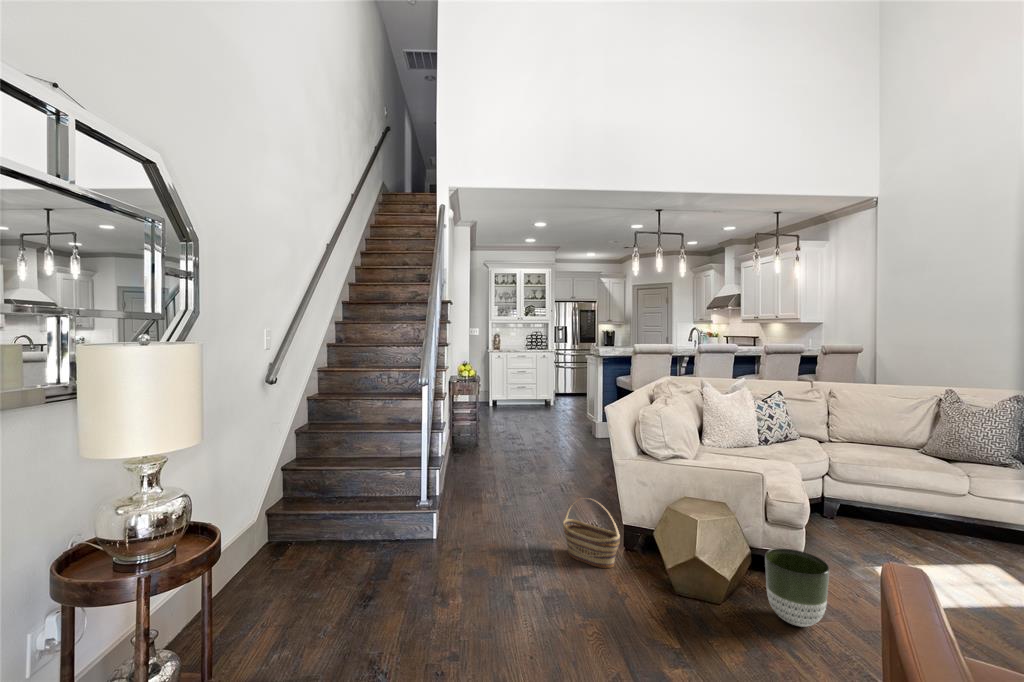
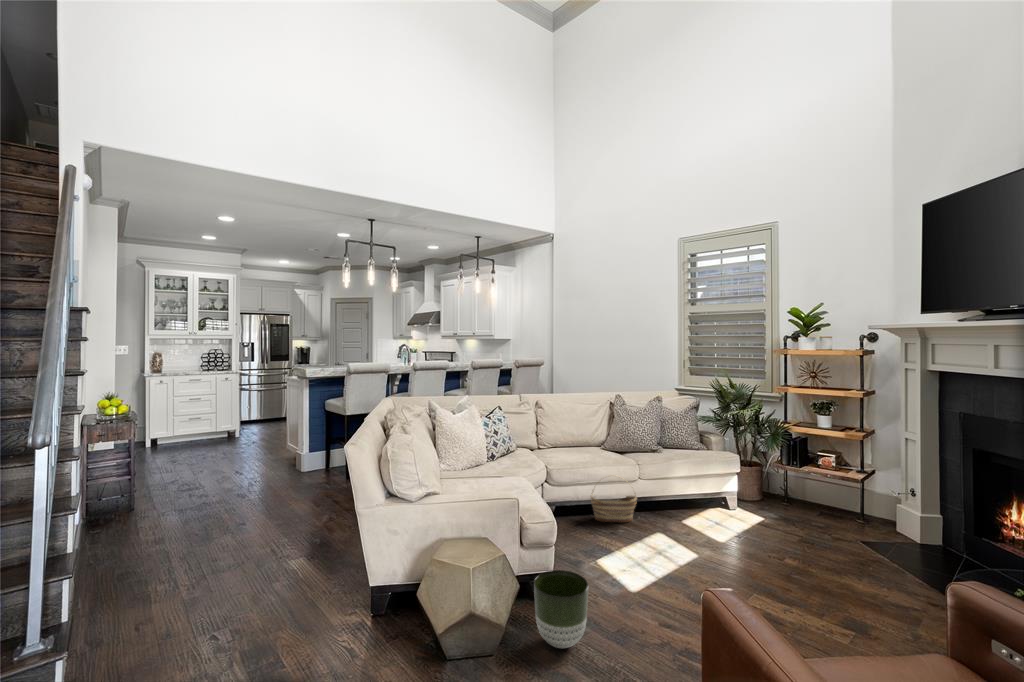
basket: present [563,499,620,568] -> present [591,494,636,522]

